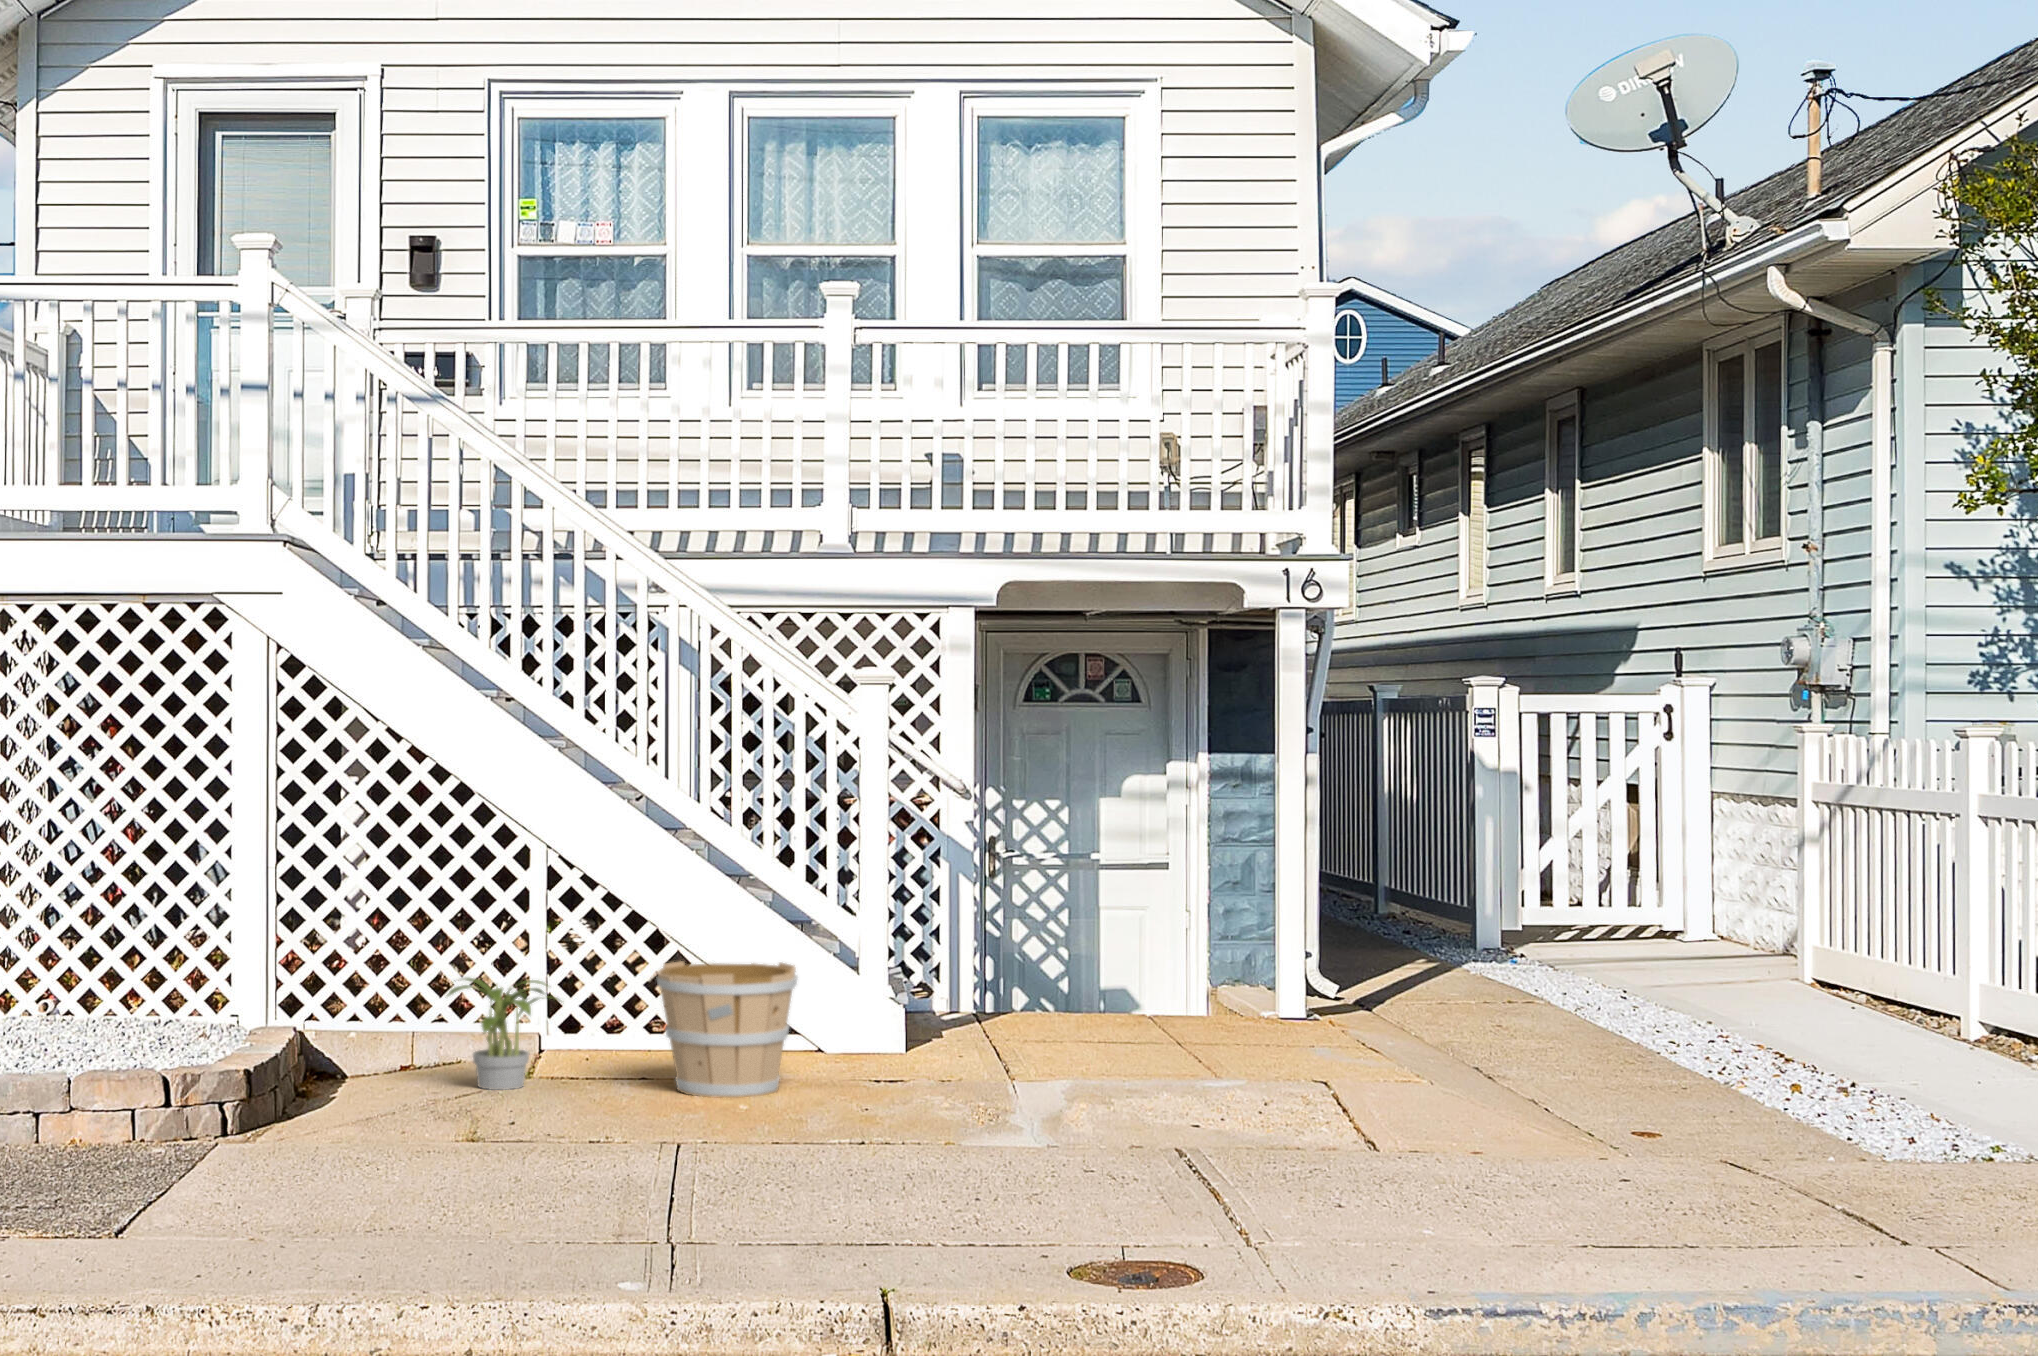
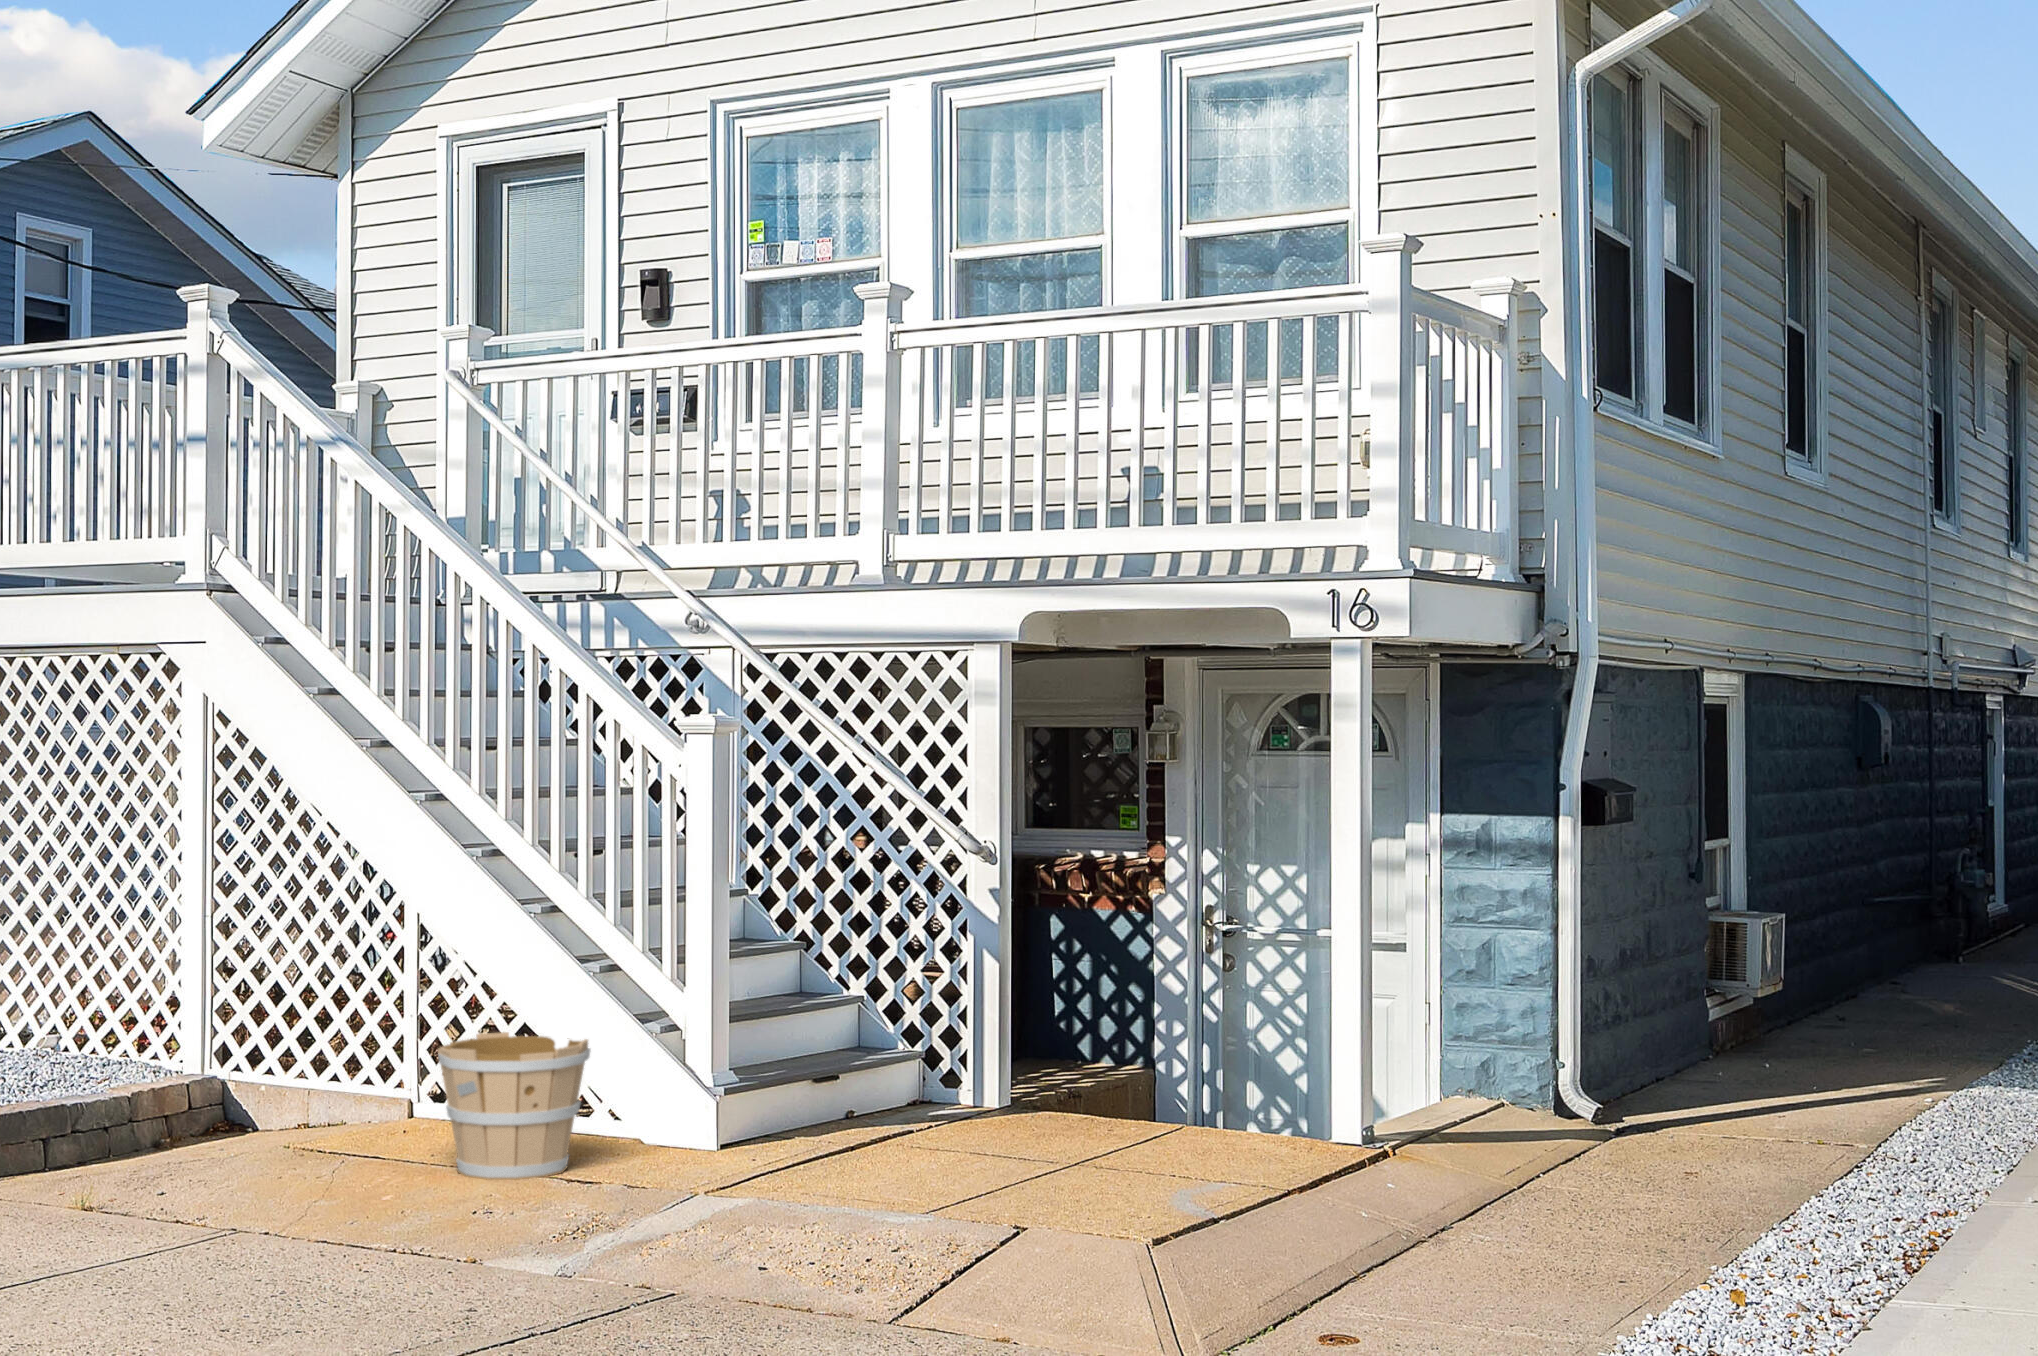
potted plant: present [448,978,560,1090] -> none [278,1037,410,1154]

